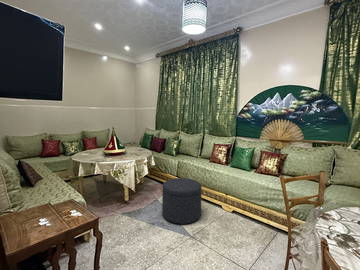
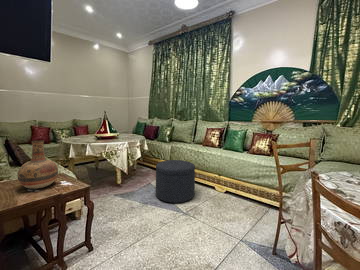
vase: none [34,174,70,222] -> present [17,140,58,189]

